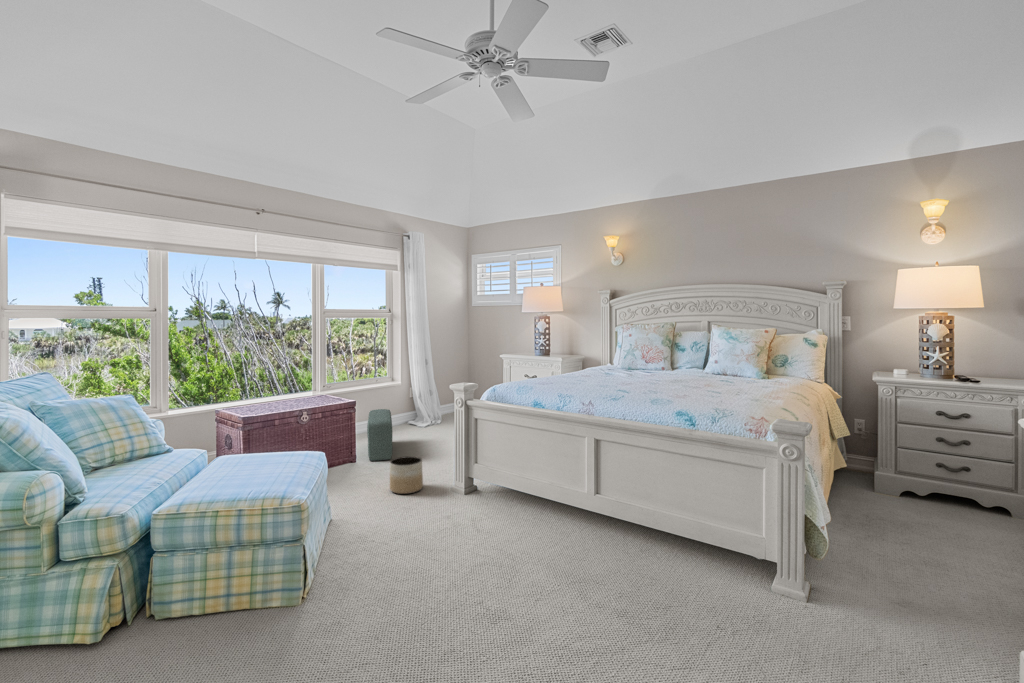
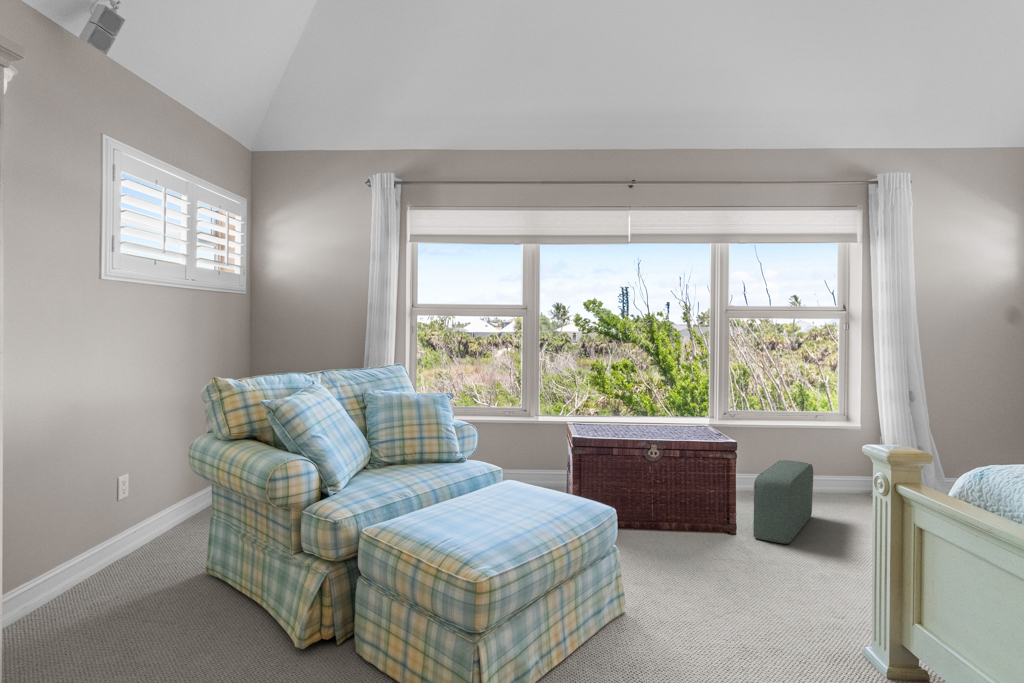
planter: present [390,456,423,494] -> none [742,544,801,612]

